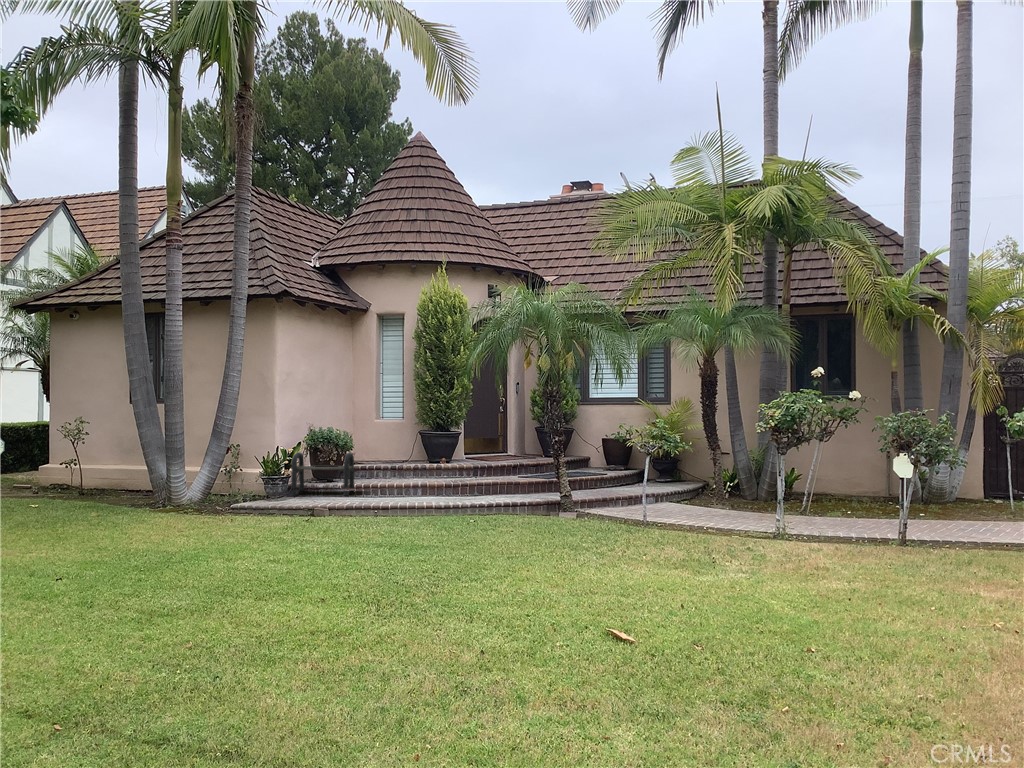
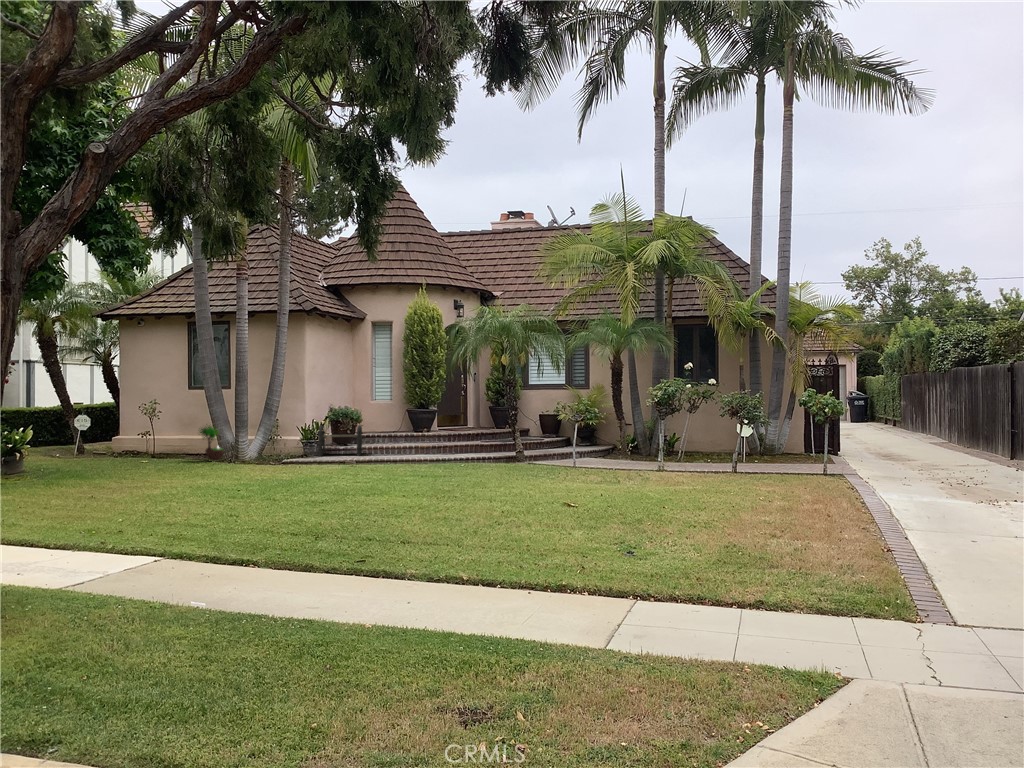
potted tree: none [121,447,157,501] -> present [200,425,224,461]

